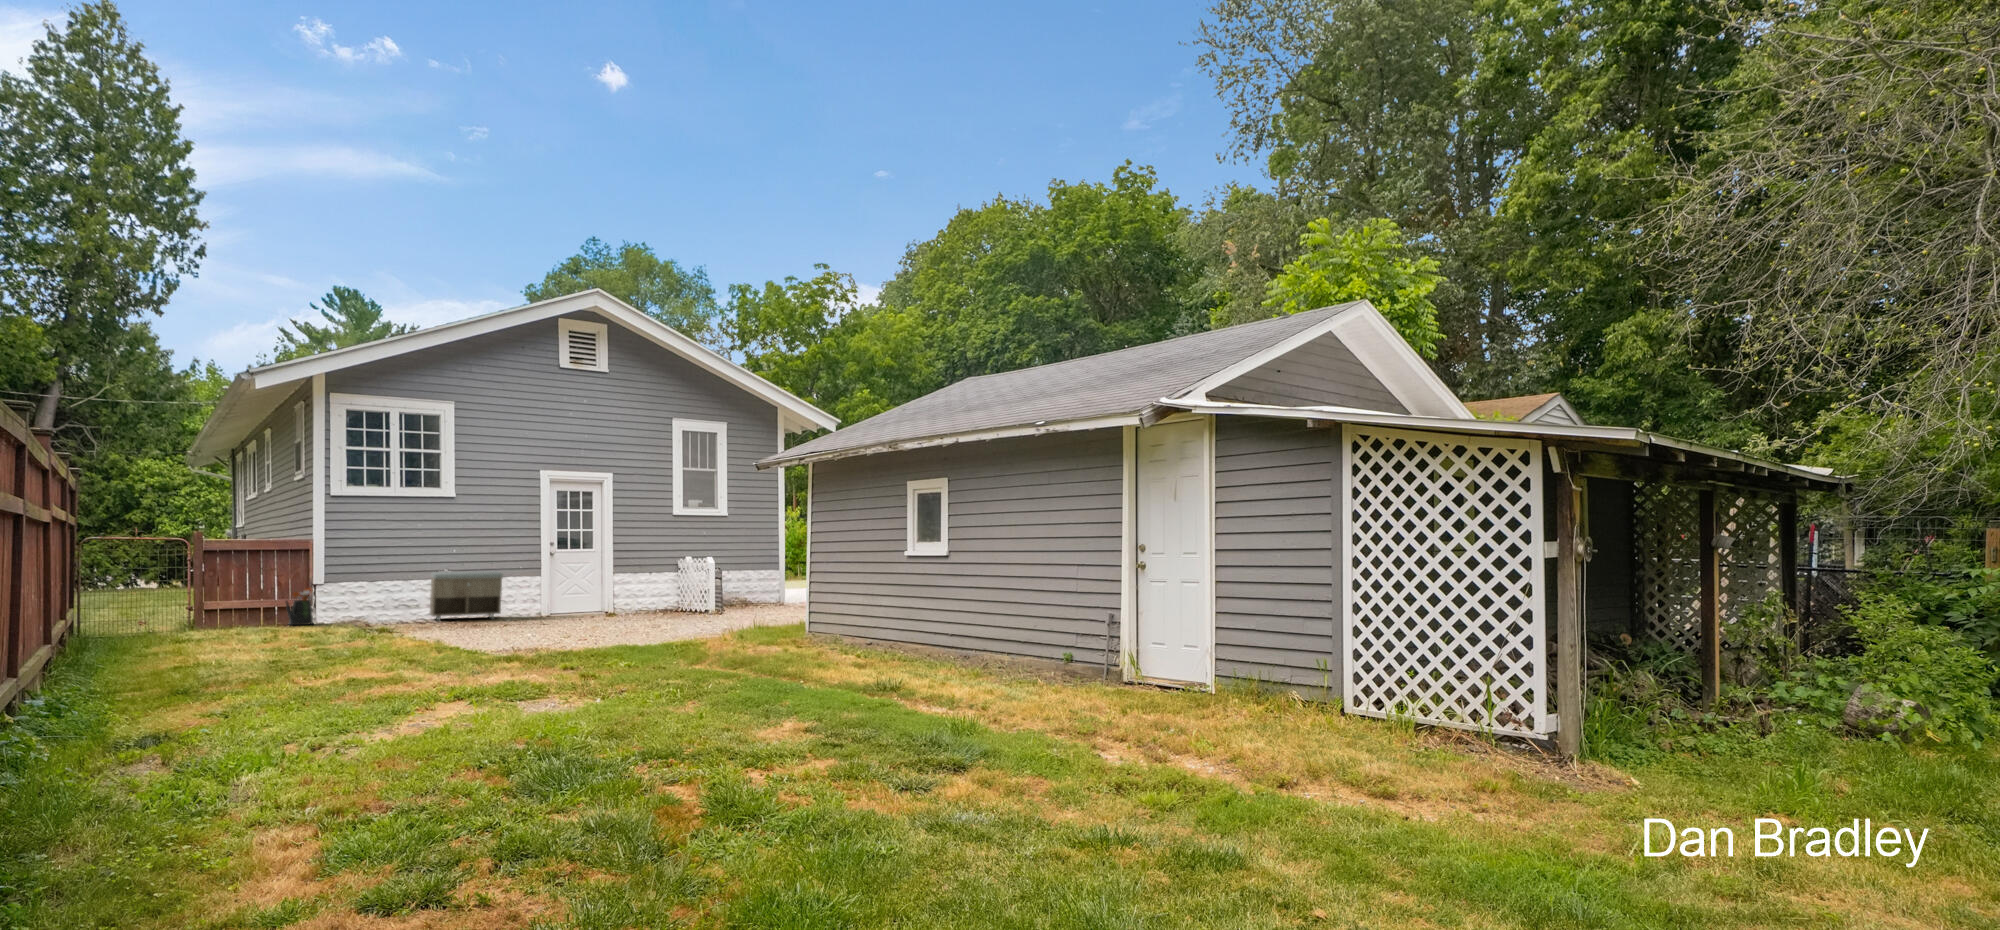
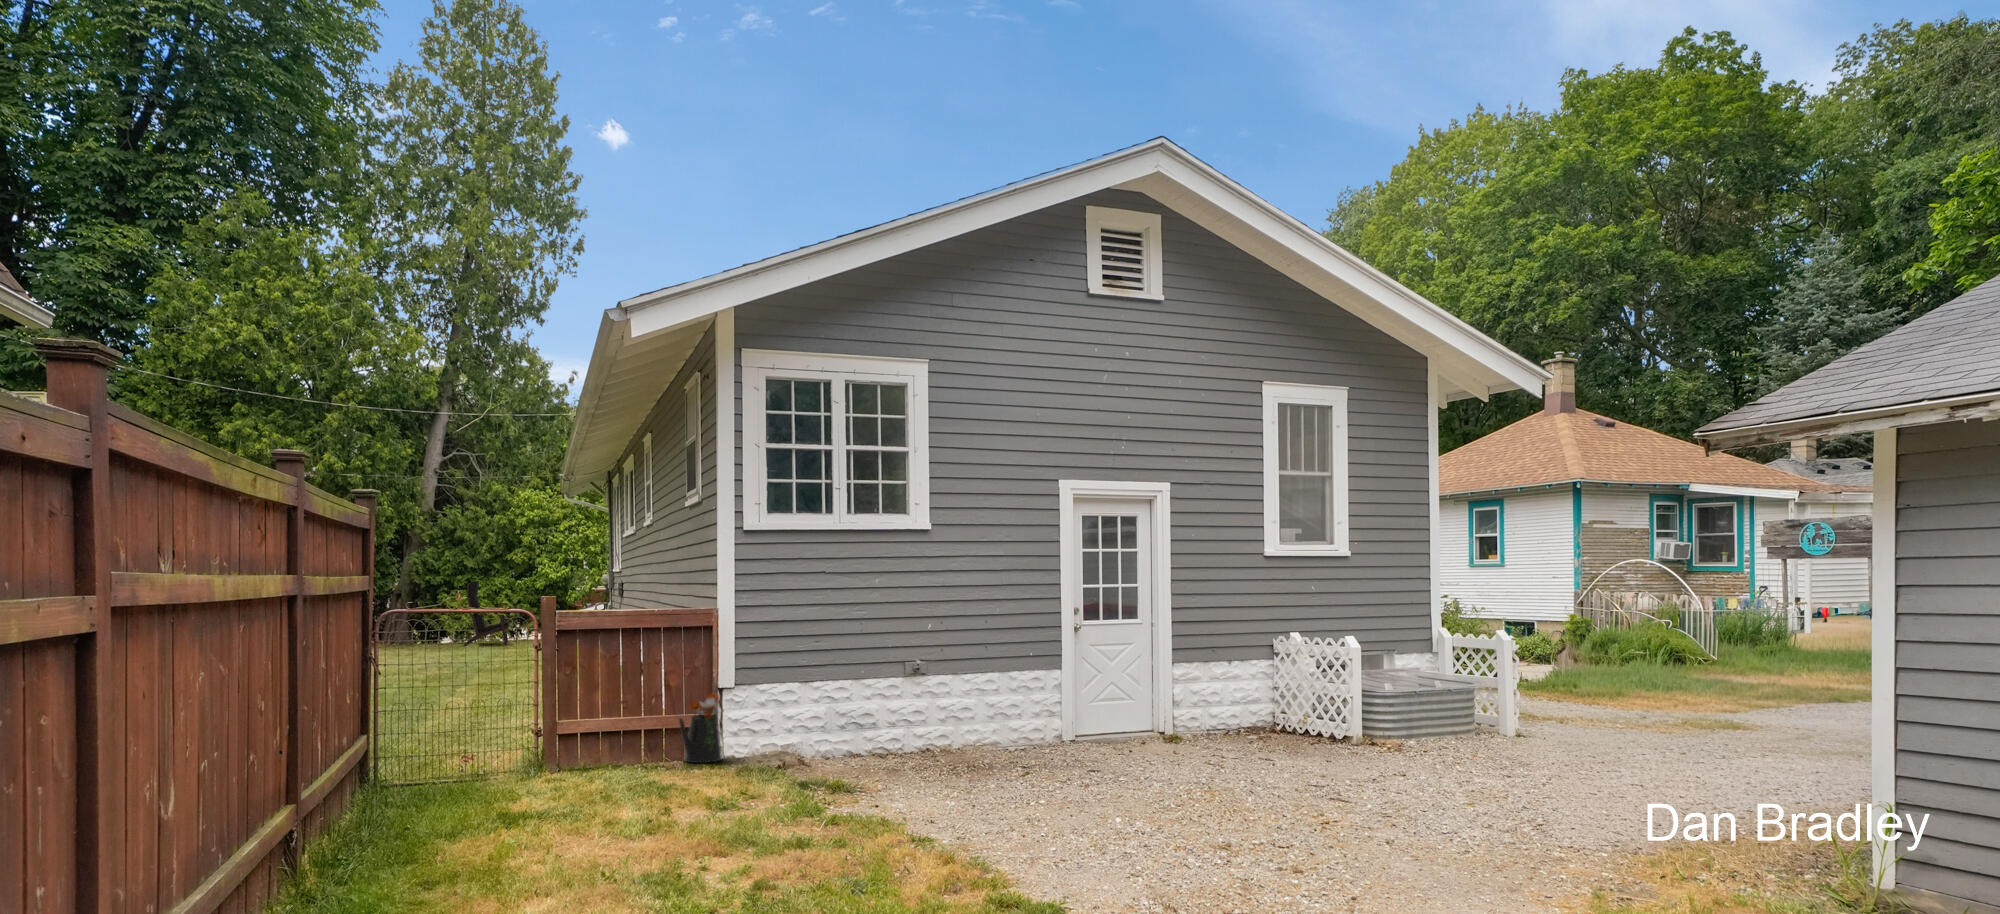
lounge chair: none [92,535,139,587] -> present [463,581,509,646]
storage bench: present [430,571,503,621] -> none [896,662,1017,756]

